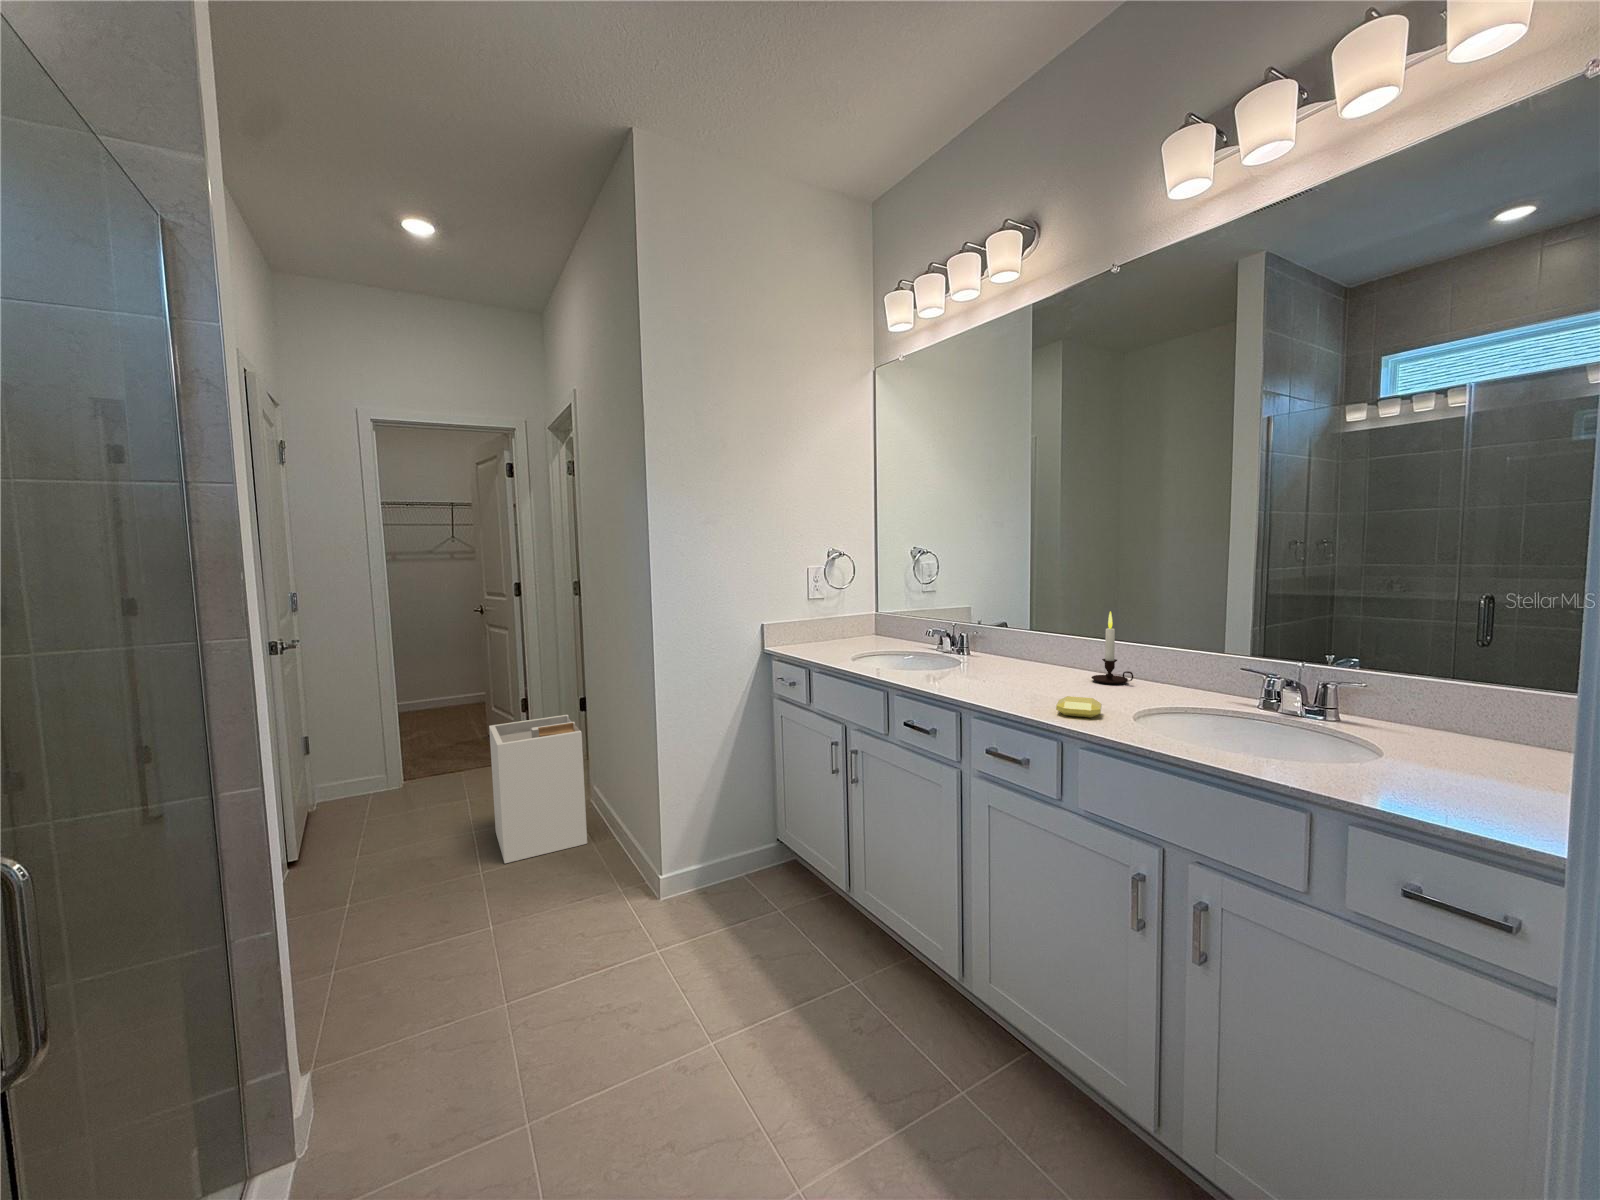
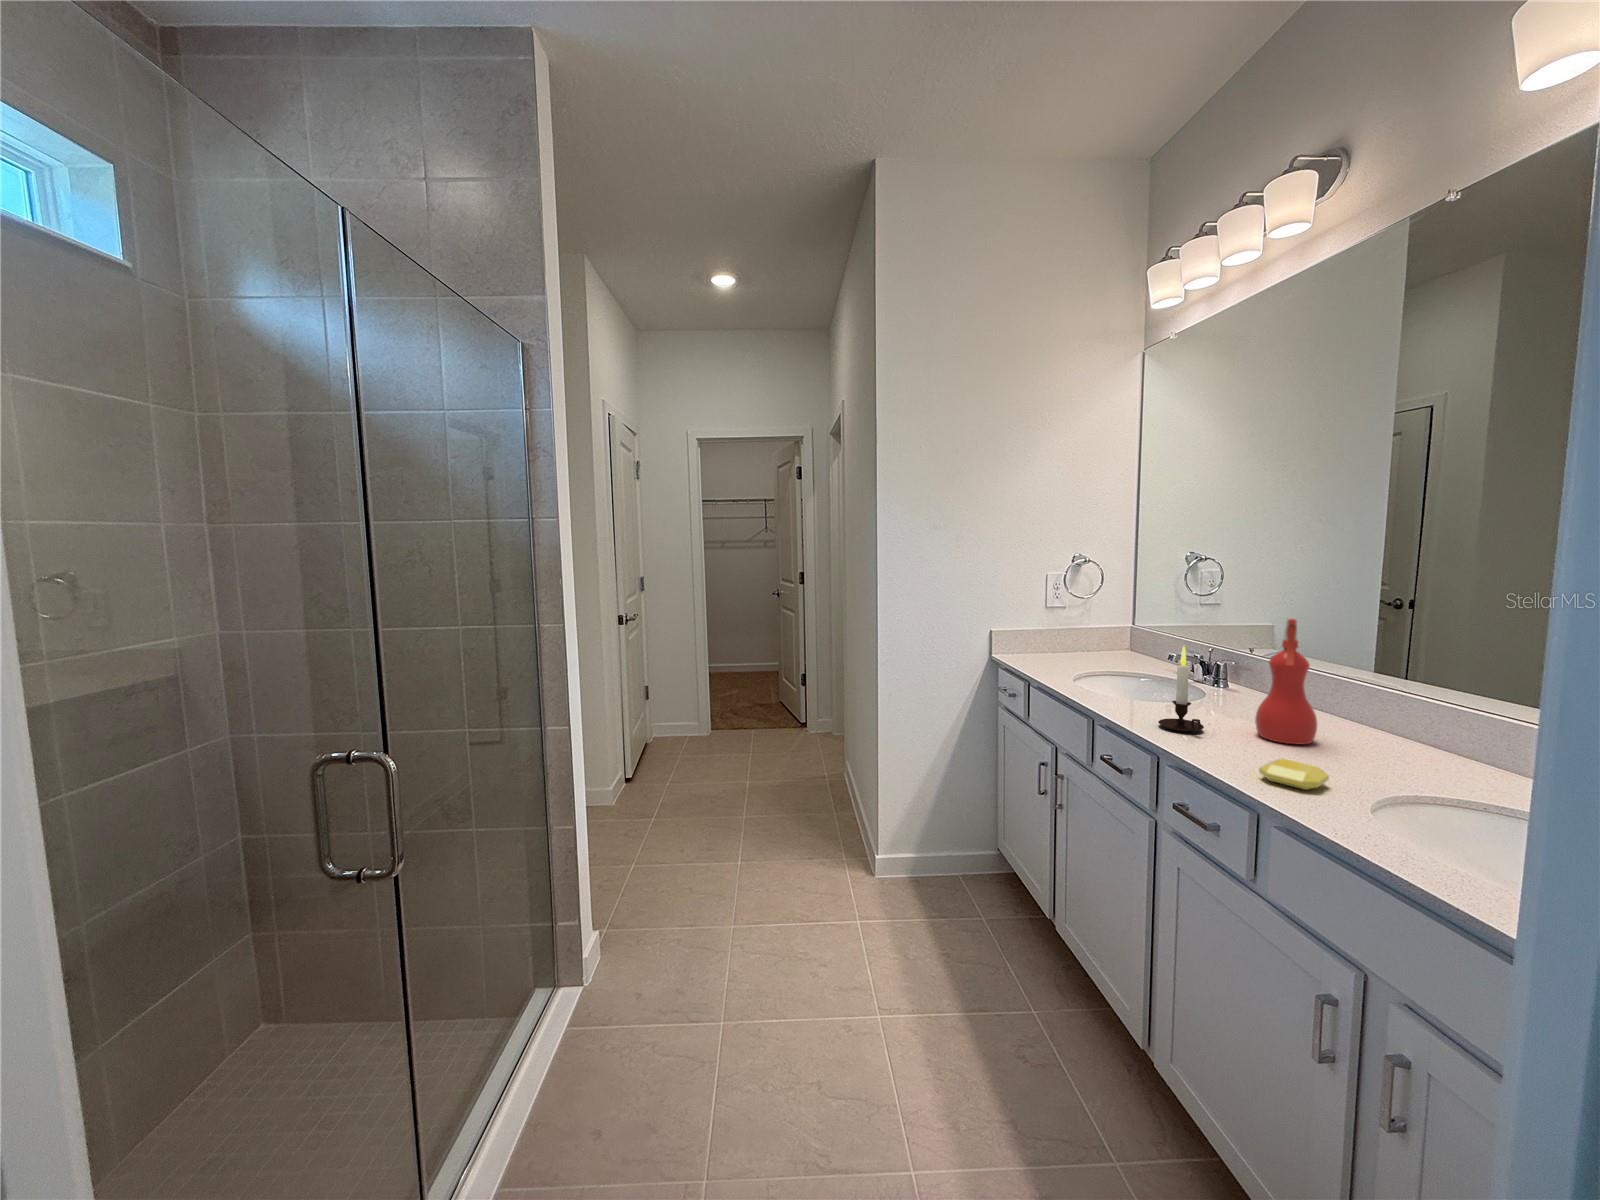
spray bottle: none [1022,585,1066,689] -> present [1255,618,1317,744]
candle: present [1091,611,1133,684] -> present [1158,646,1204,733]
laundry hamper: present [489,715,587,863] -> none [761,694,830,812]

